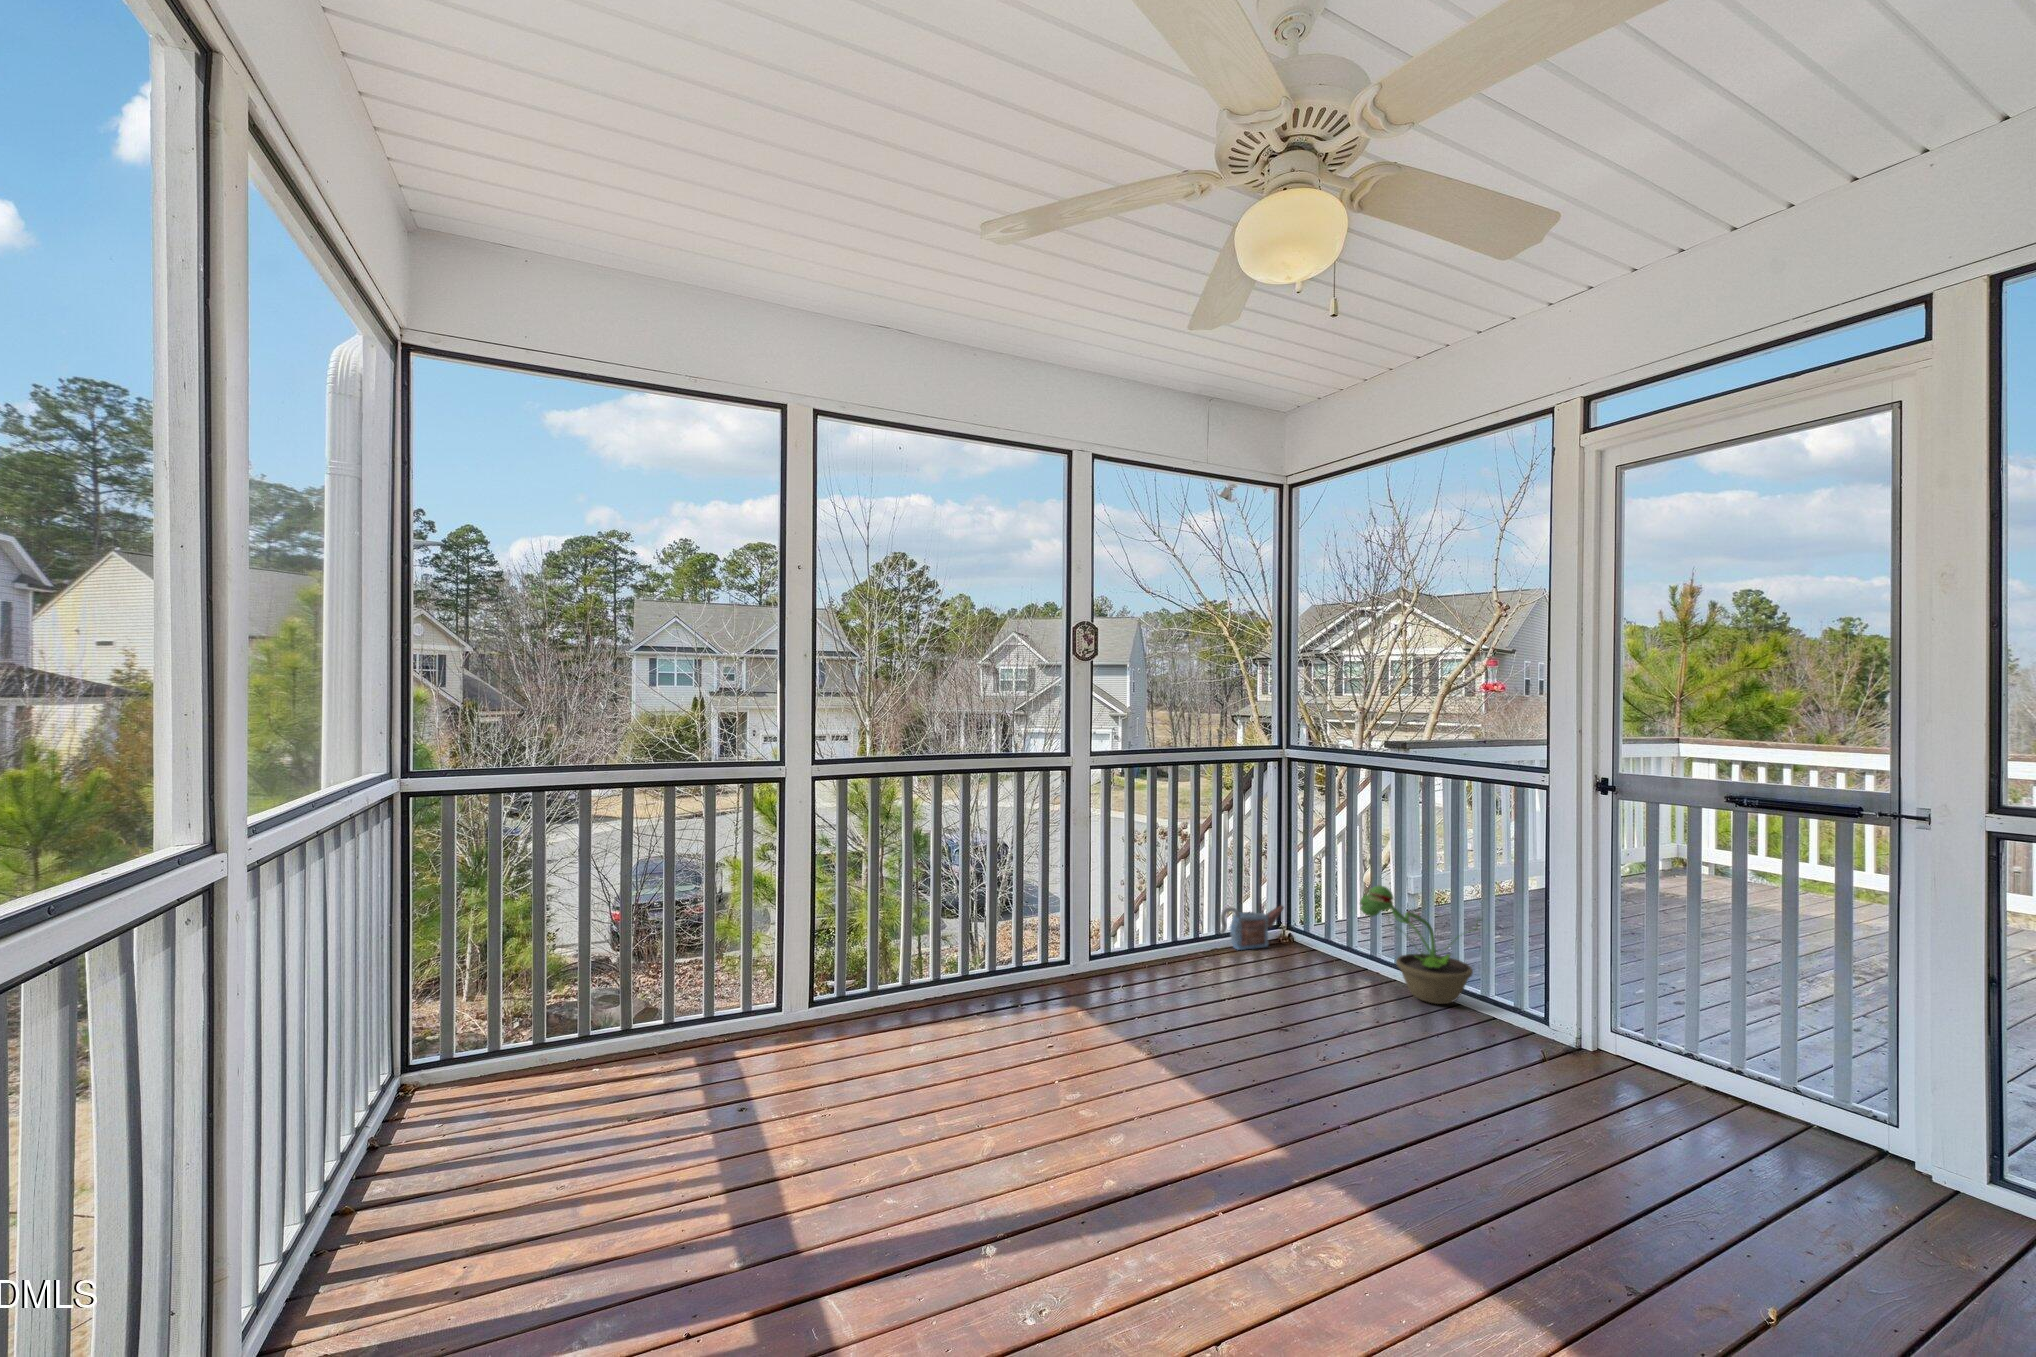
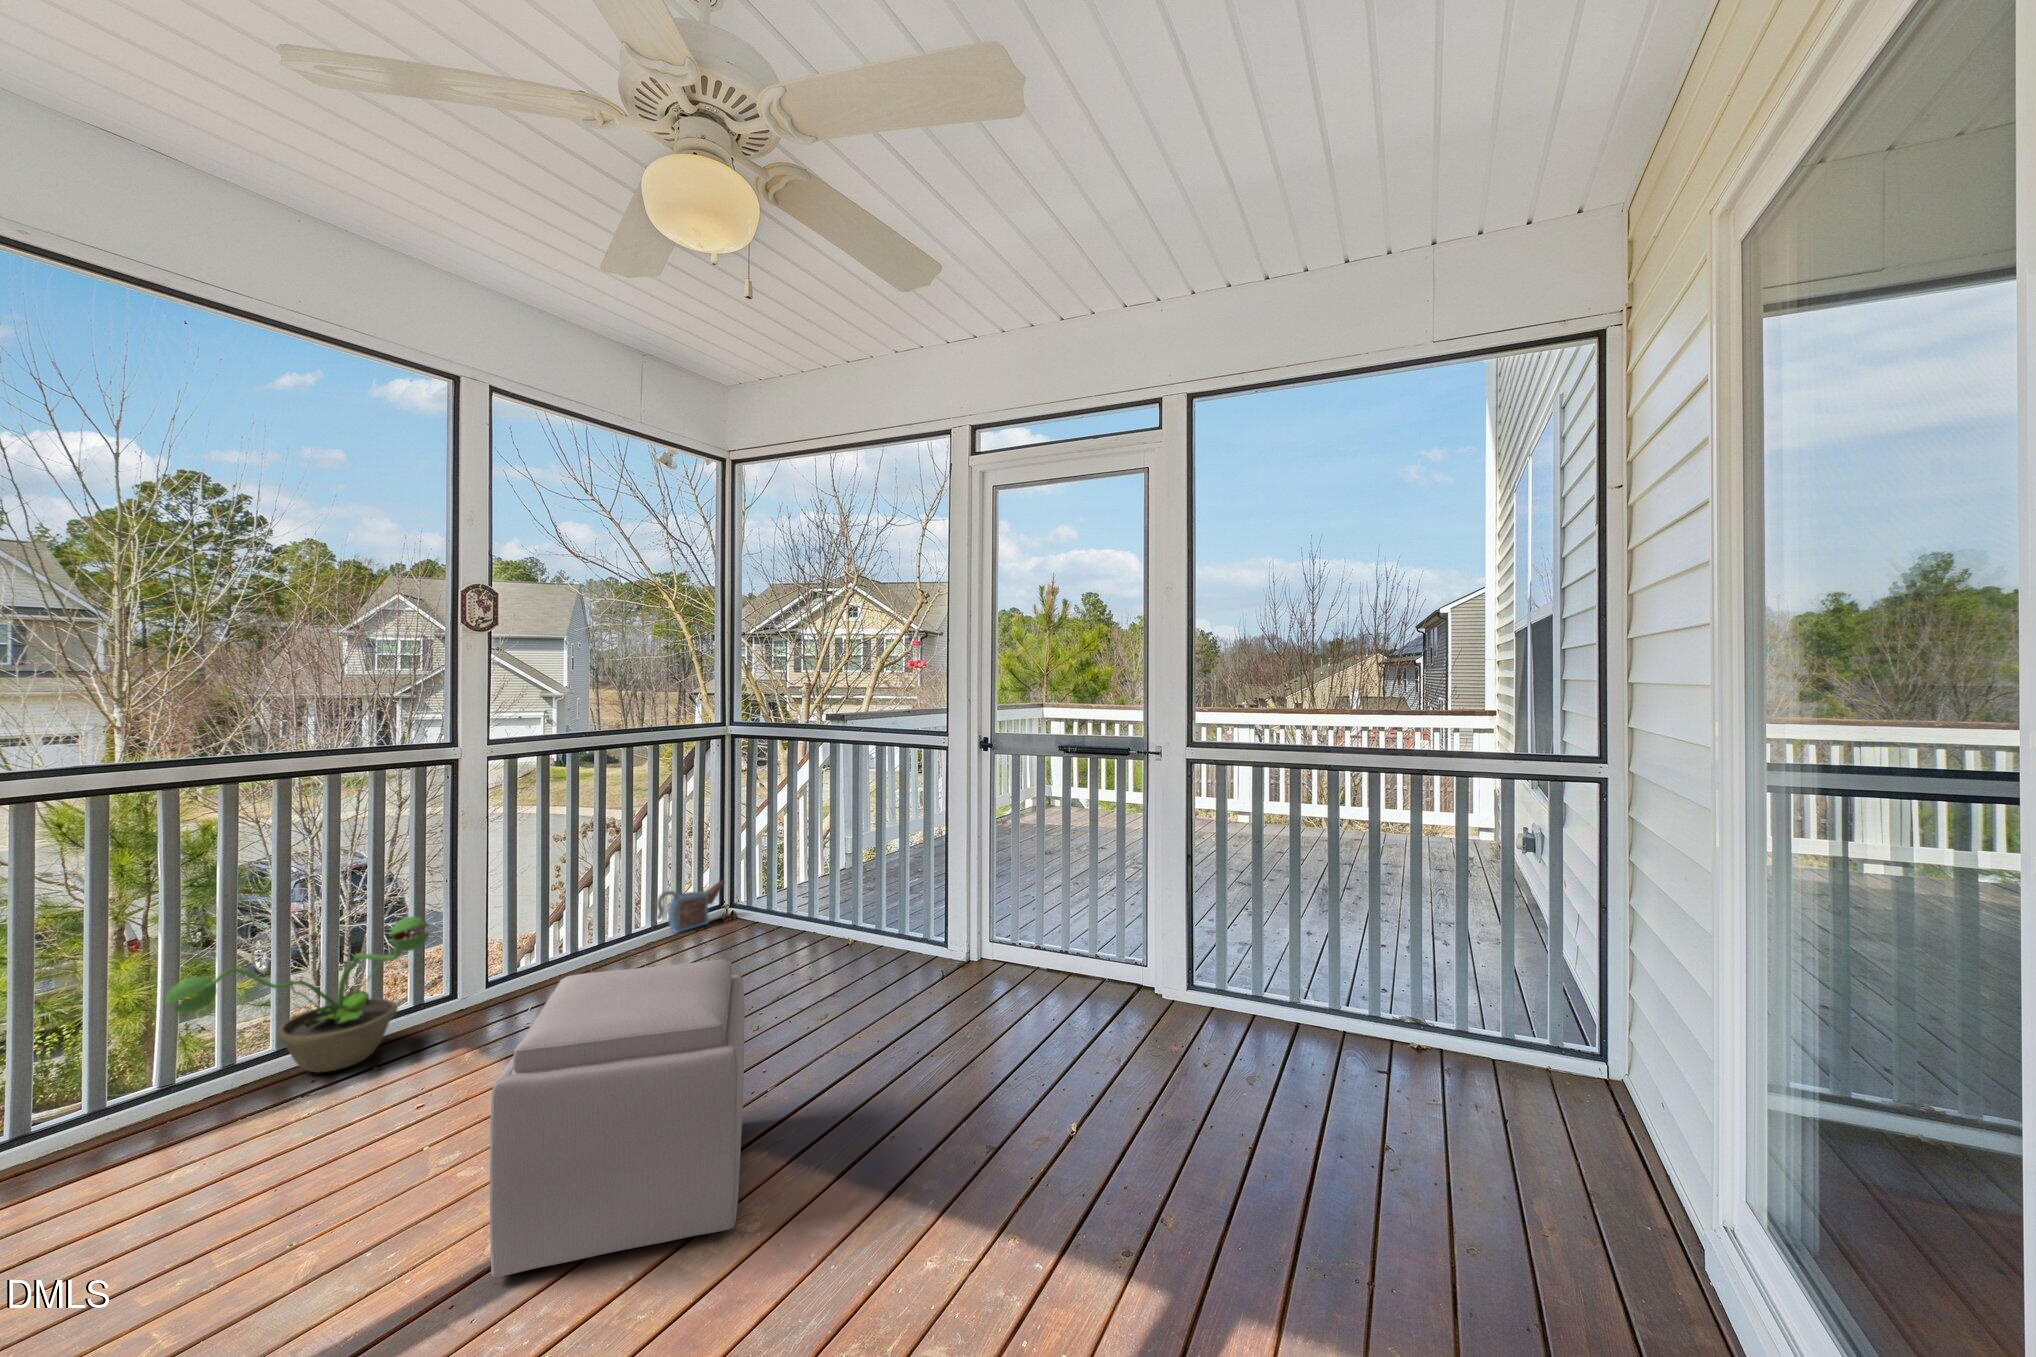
decorative plant: present [1360,886,1473,1004] -> present [166,916,431,1072]
ottoman: none [1113,960,1307,1217] -> present [490,960,745,1277]

